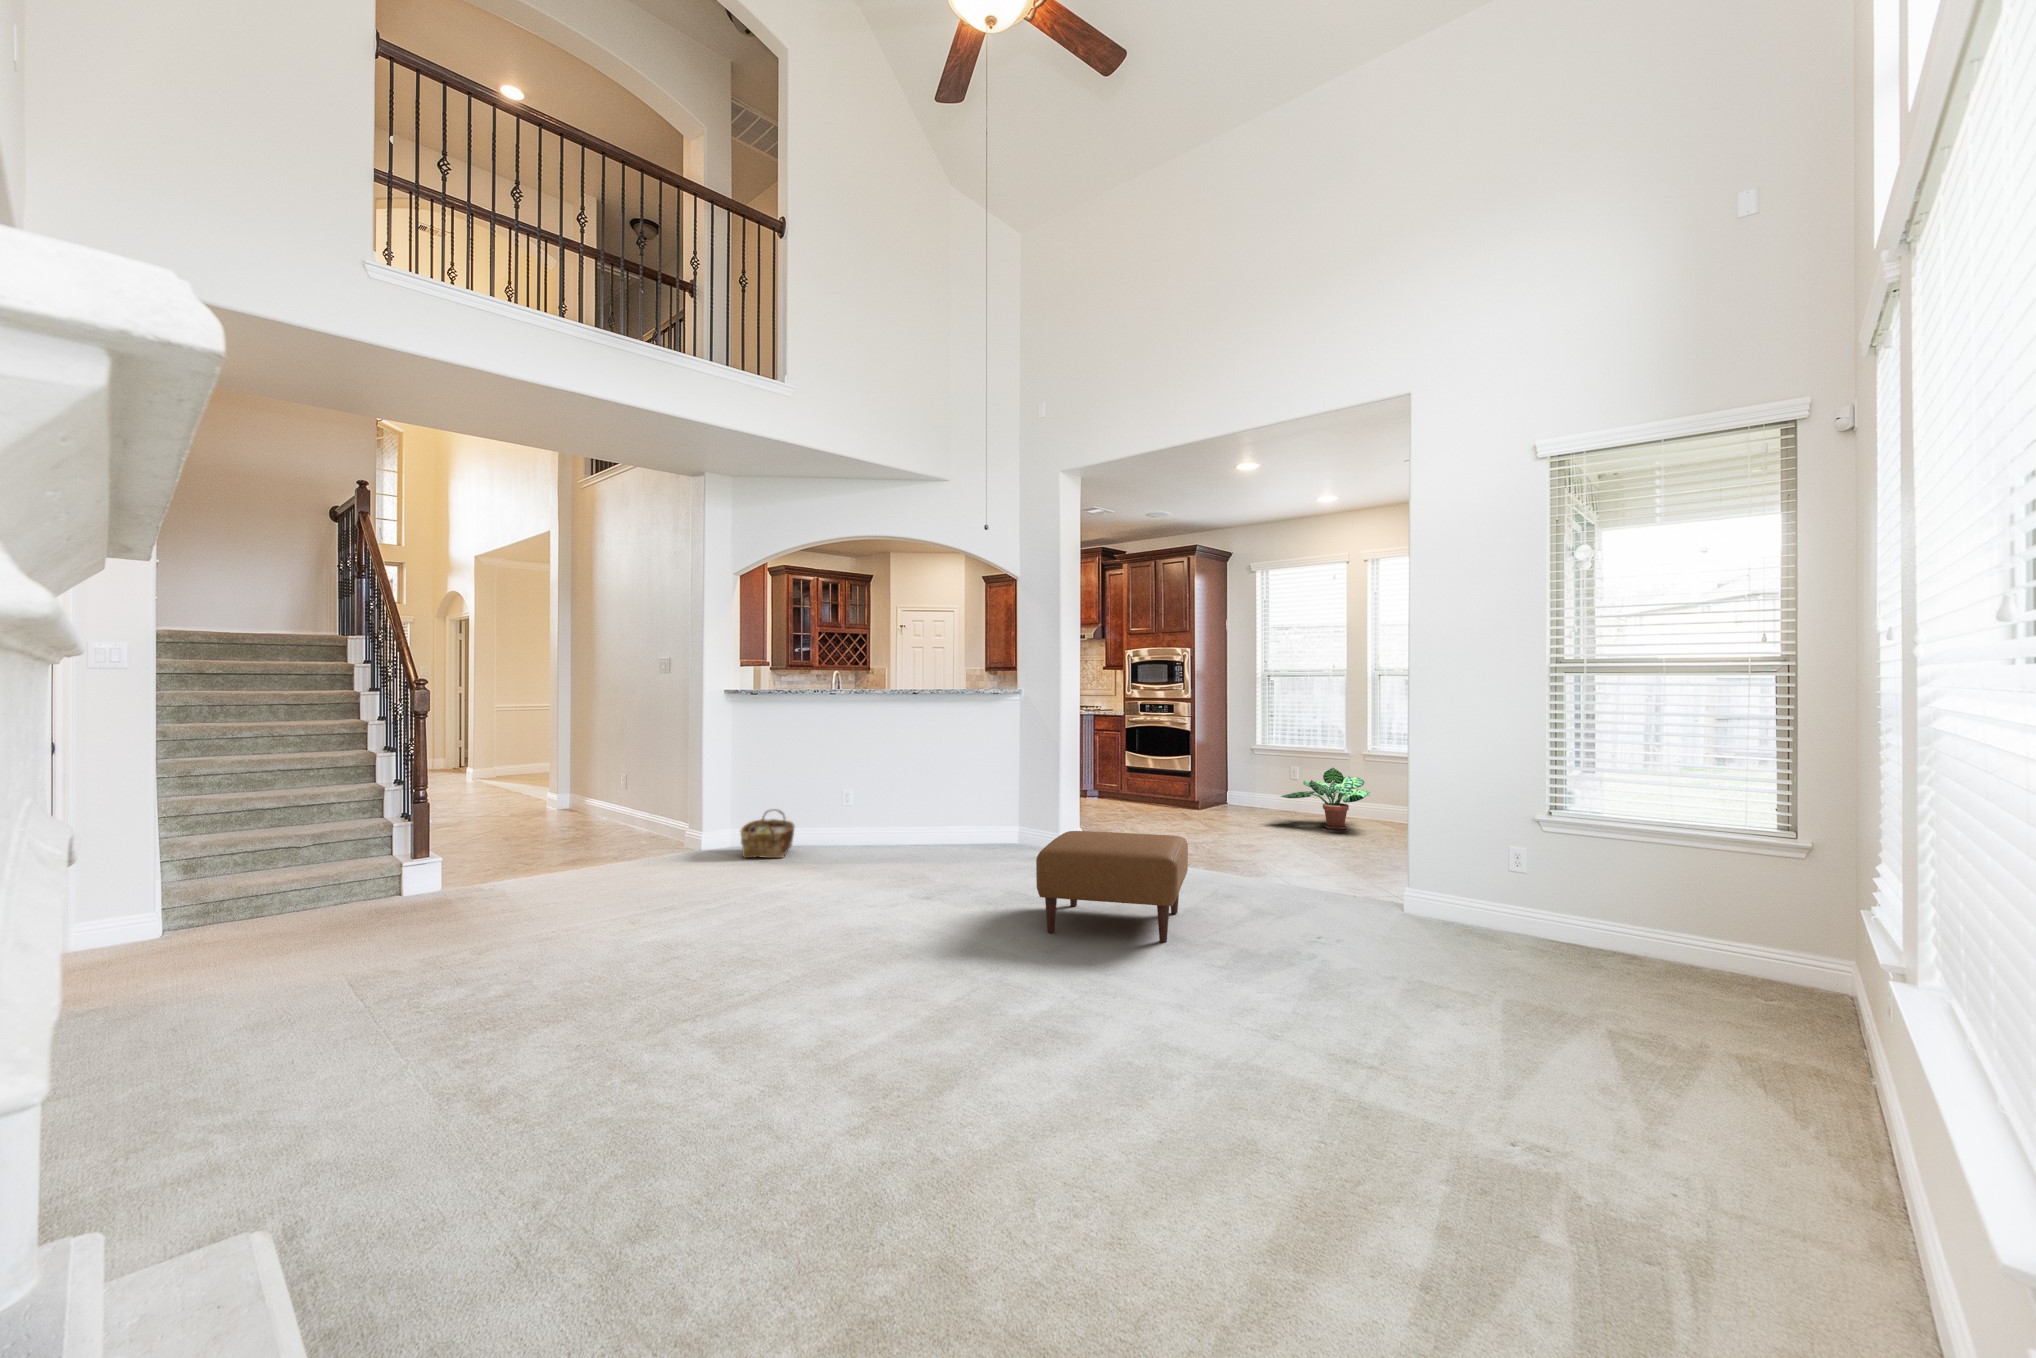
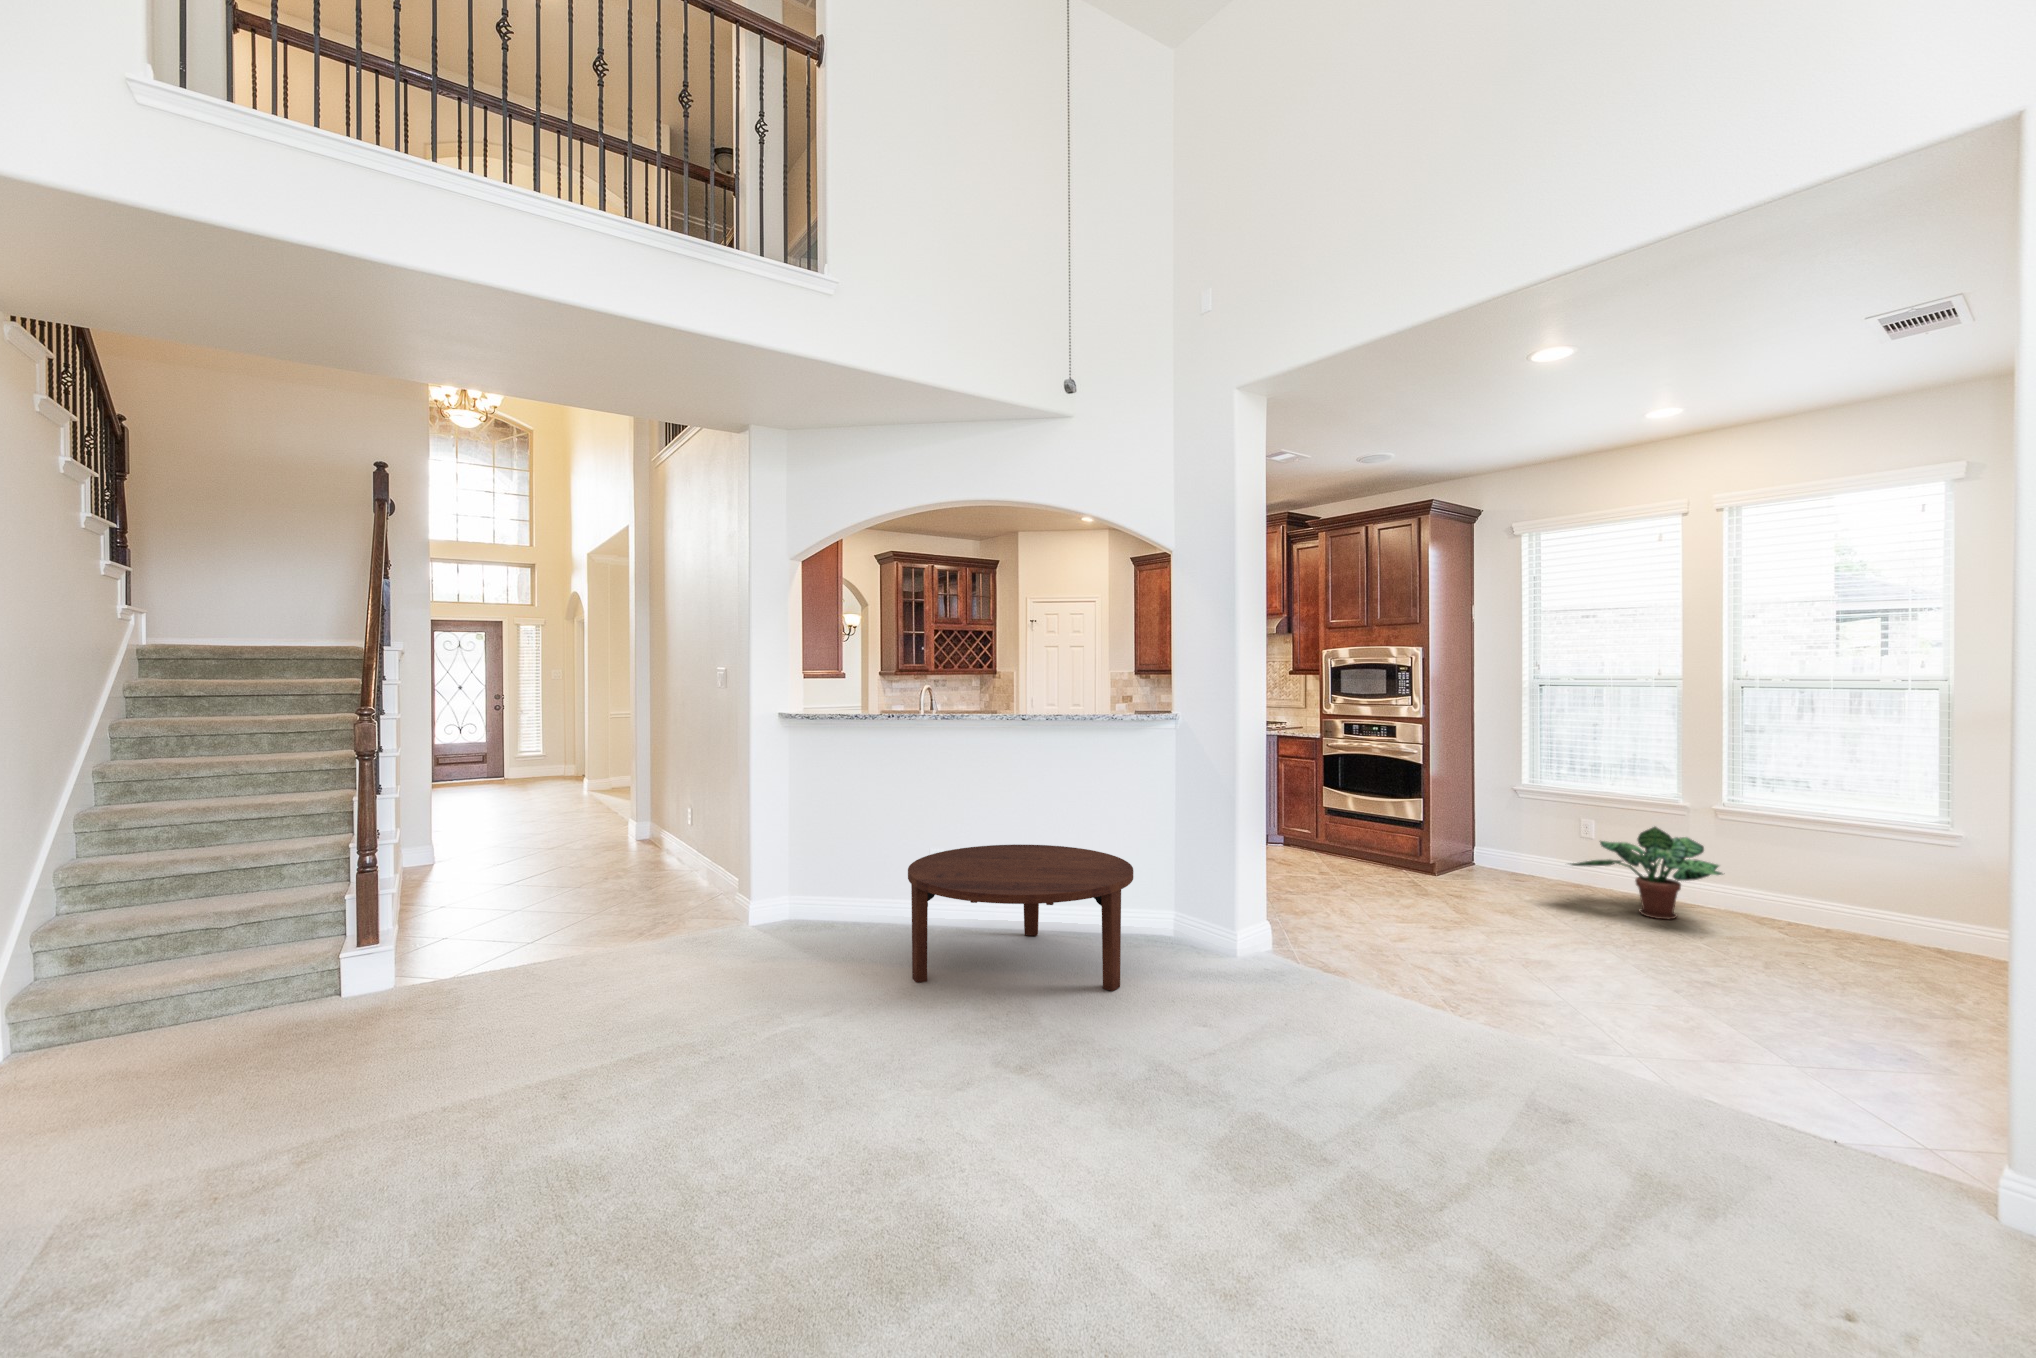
coffee table: none [834,785,991,873] -> present [908,844,1133,991]
woven basket: present [741,809,794,858] -> none [793,872,867,945]
ottoman: present [1036,831,1188,942] -> none [1202,972,1487,1245]

